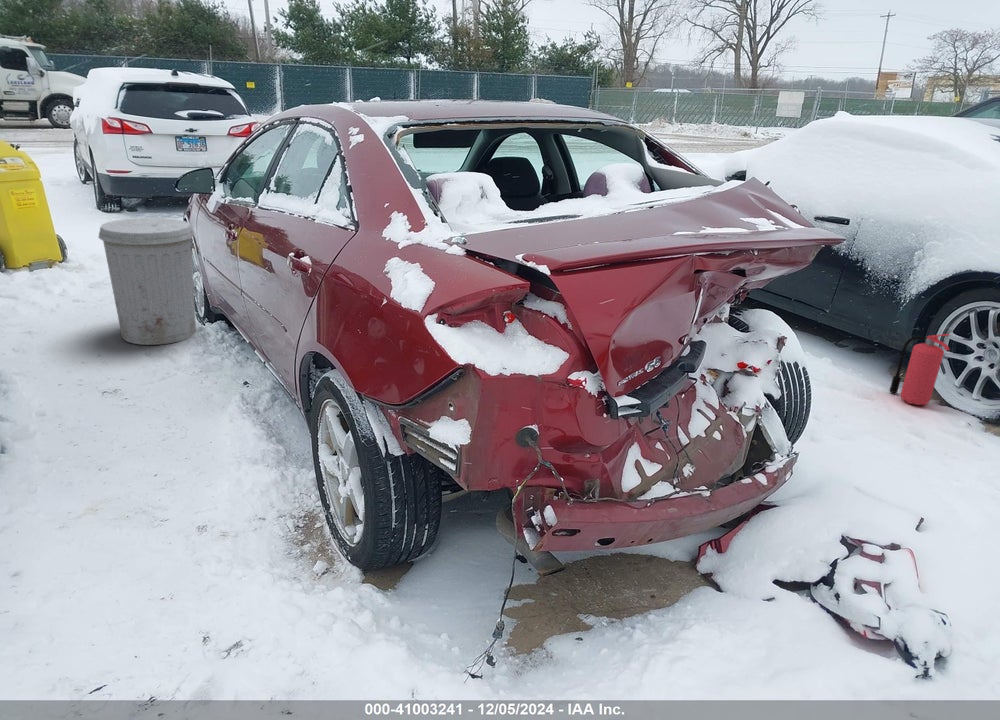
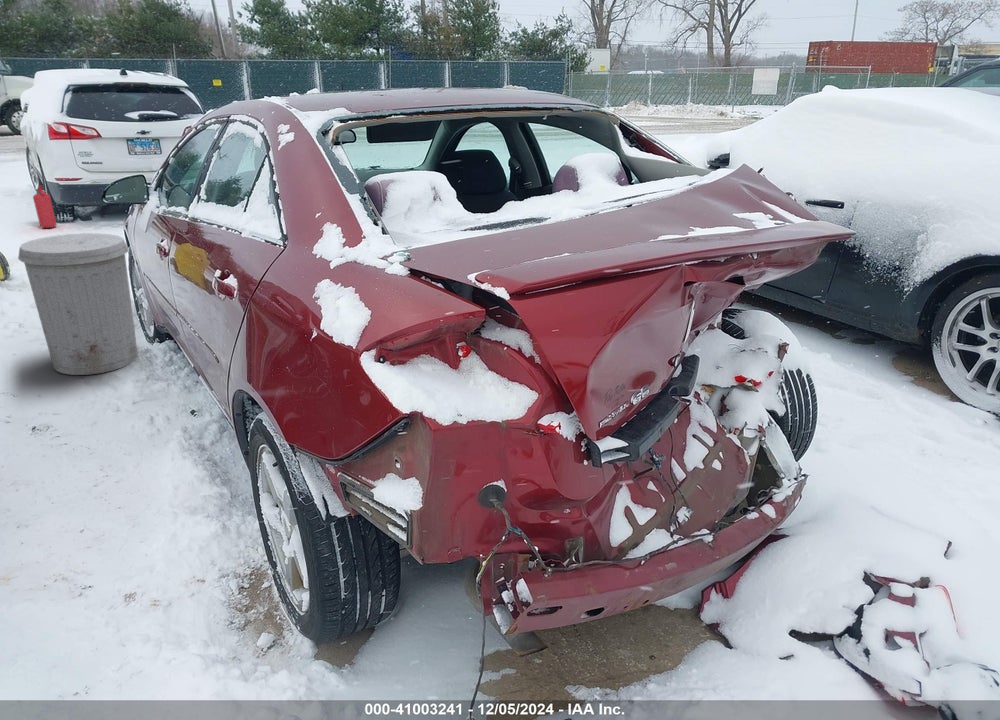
fire extinguisher: present [890,334,949,405] -> present [33,186,57,228]

